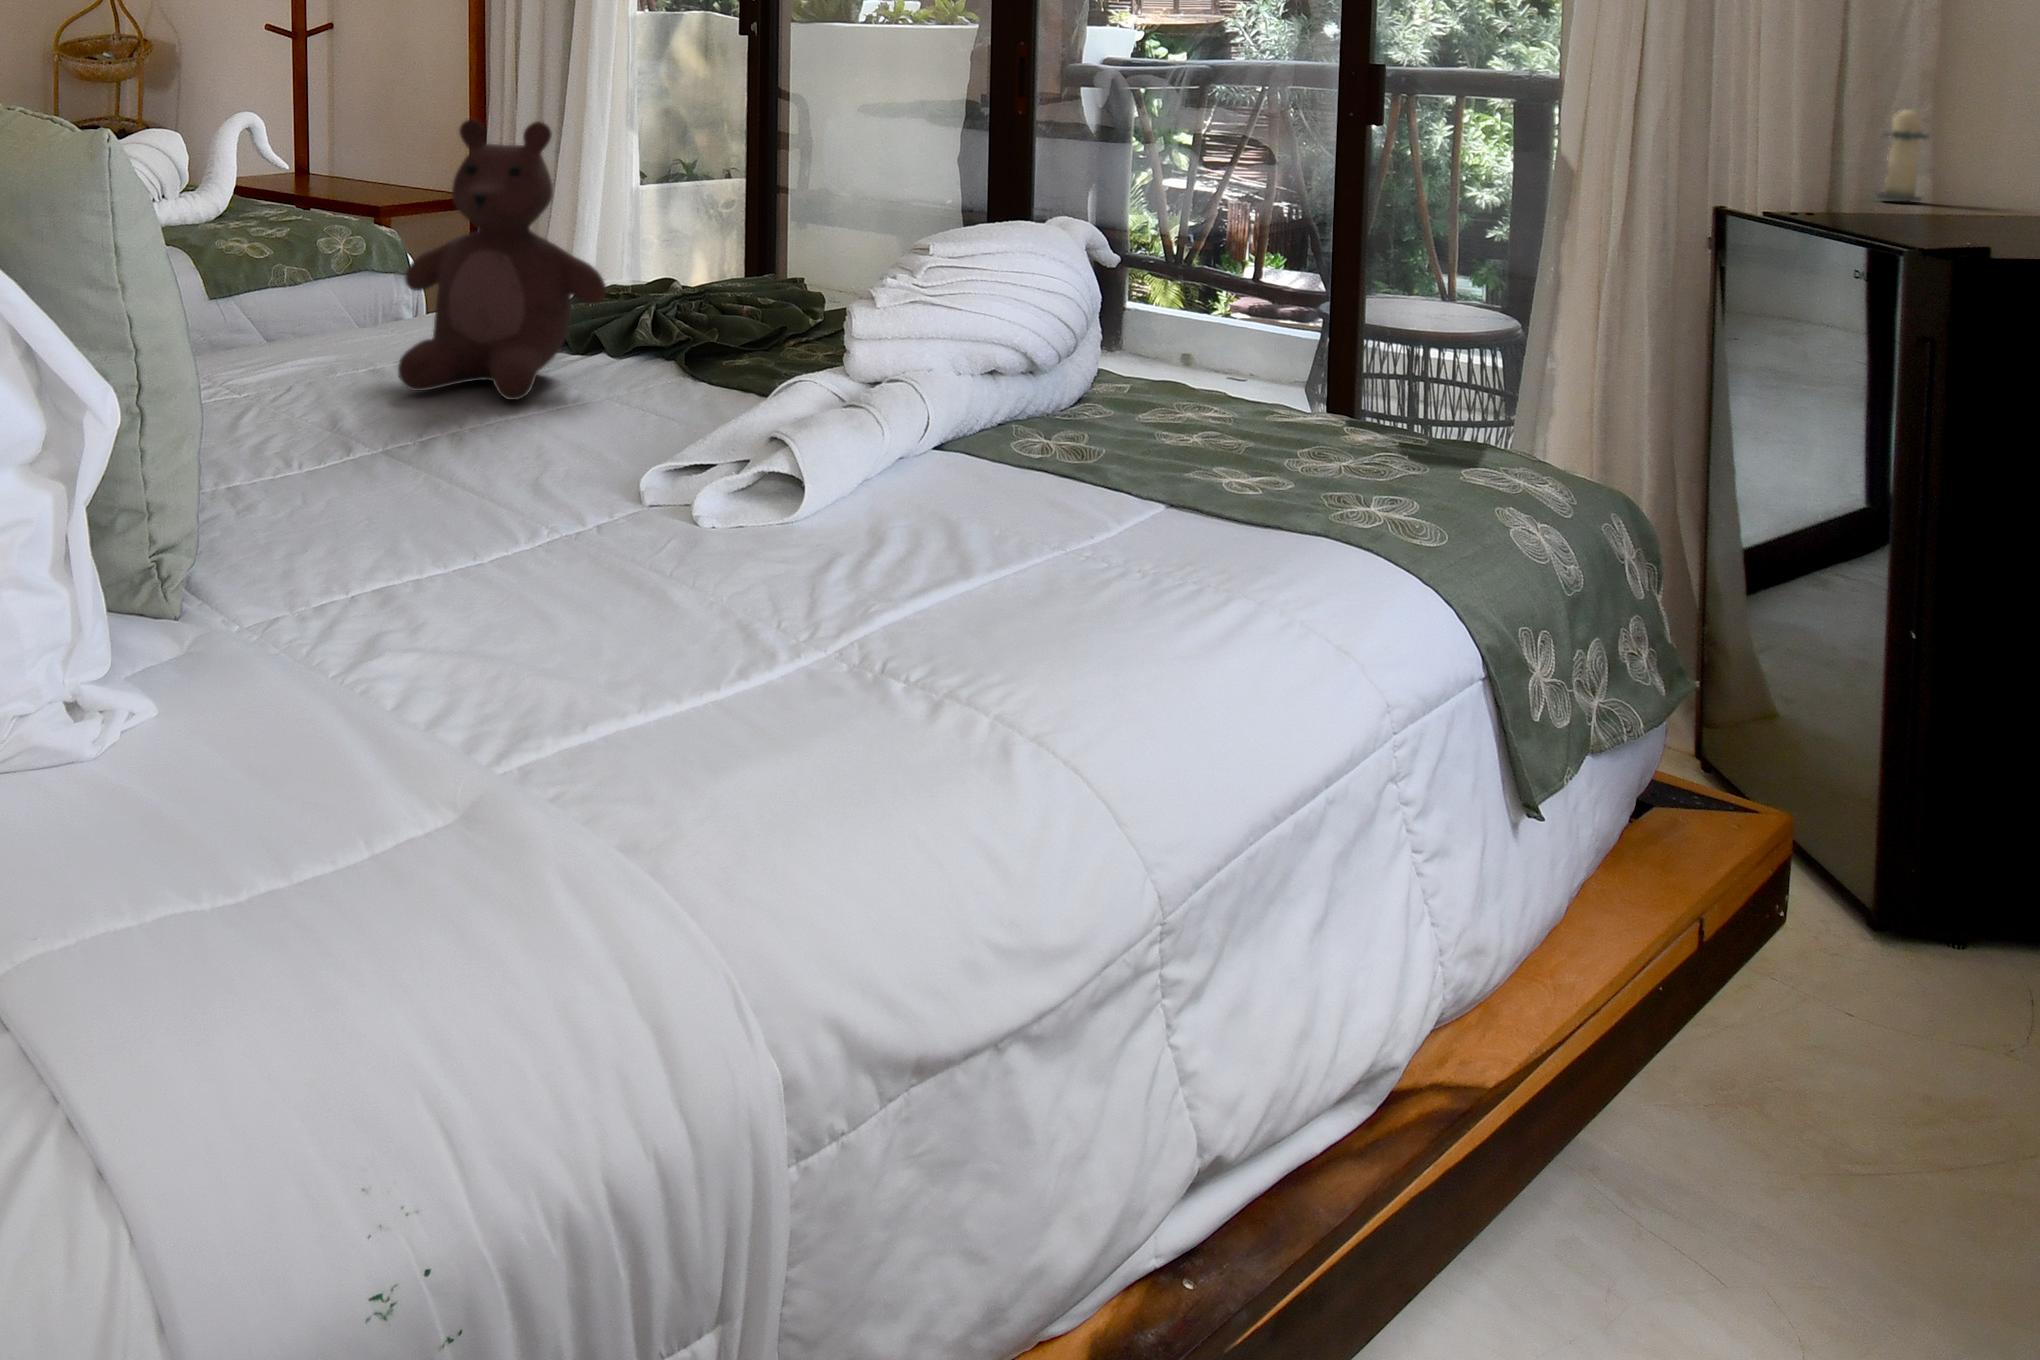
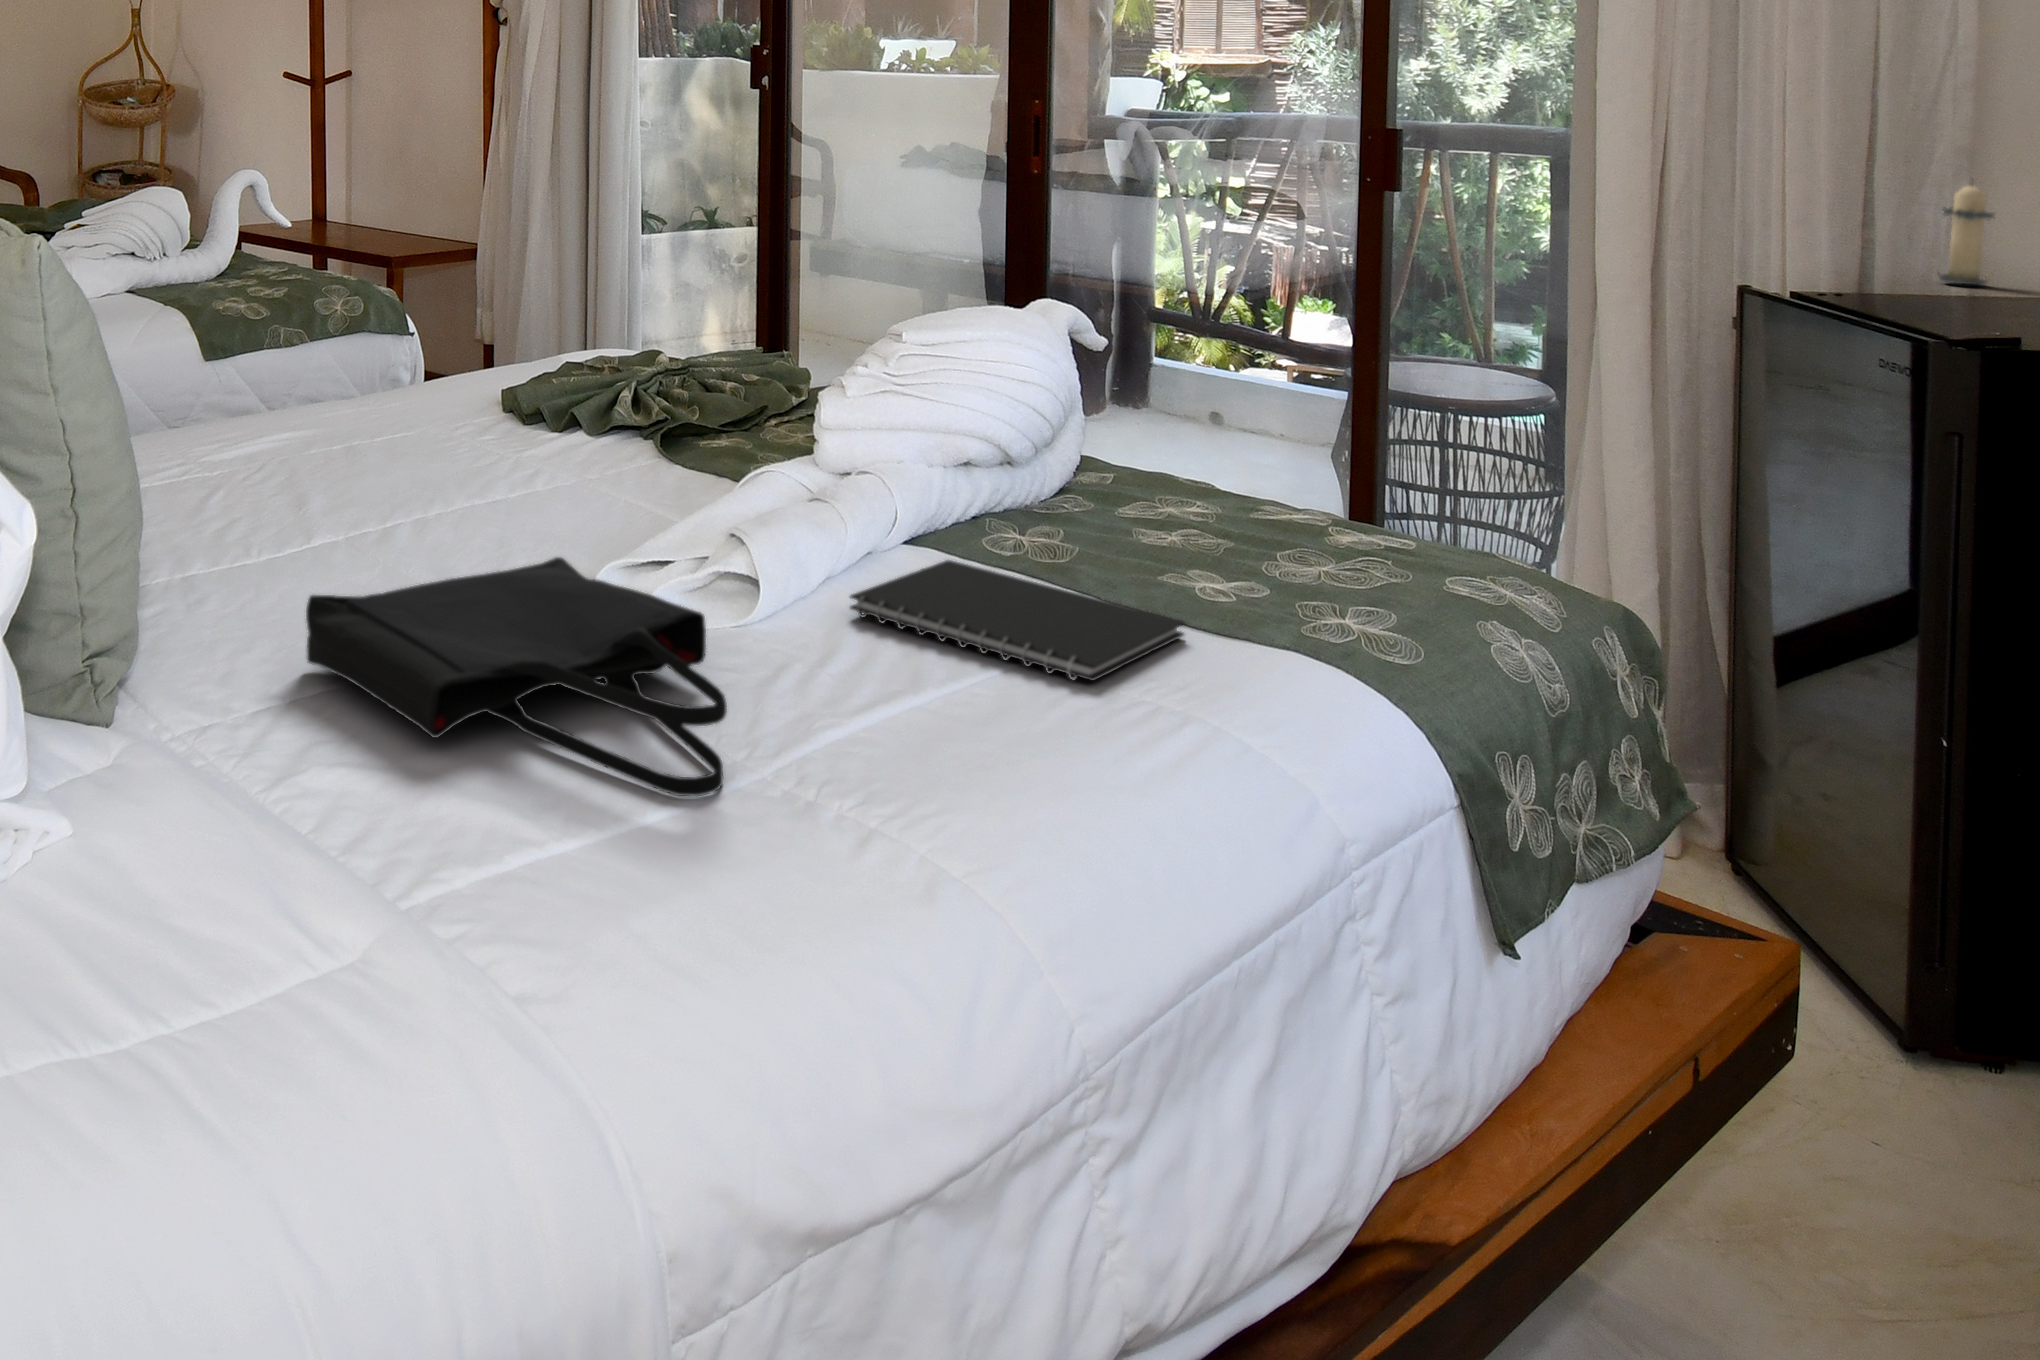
teddy bear: present [398,119,607,400] -> none [352,183,576,484]
tote bag: none [375,460,800,682] -> present [306,557,727,796]
notebook: none [891,461,1217,570] -> present [850,560,1184,681]

